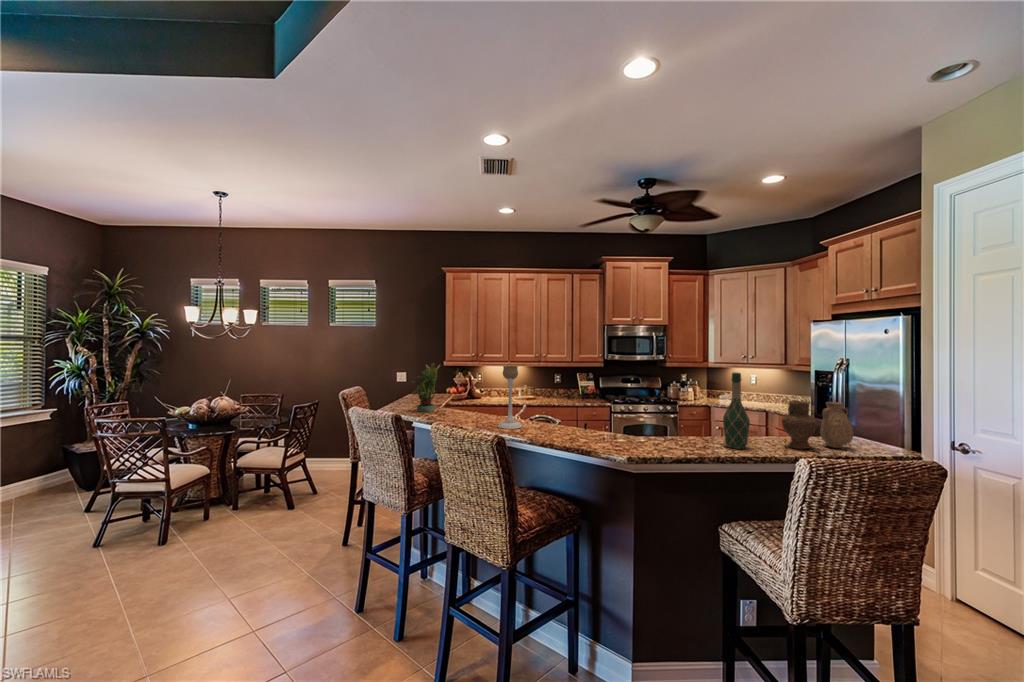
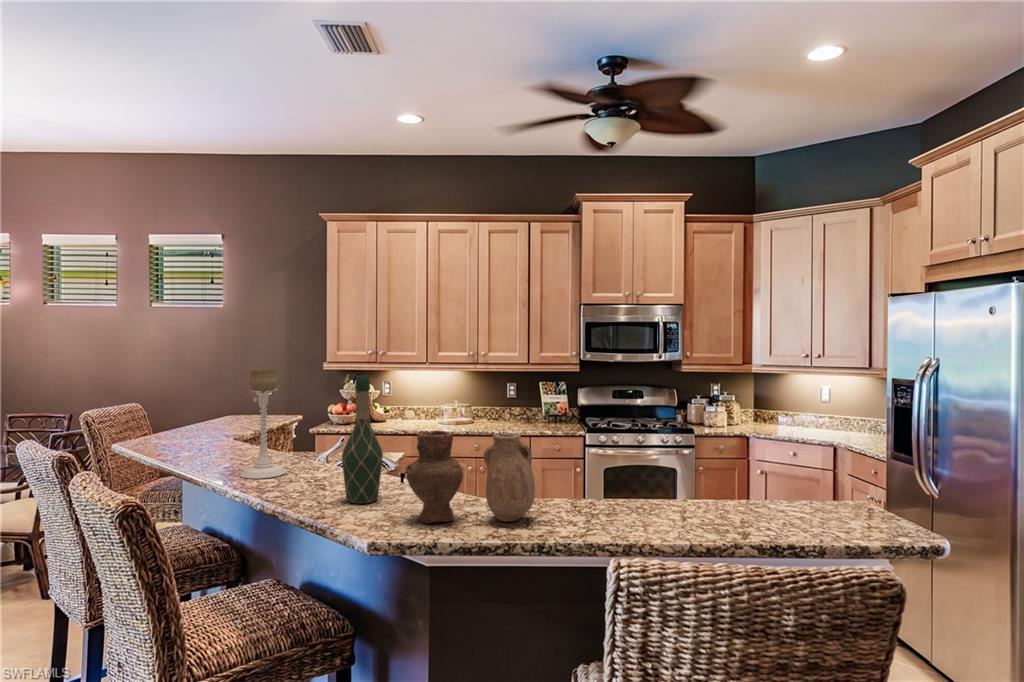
potted plant: present [413,363,440,412] -> none [155,364,214,446]
wine bottle: present [723,372,750,449] -> present [342,375,383,503]
vase: present [782,400,854,449] -> present [406,430,535,523]

